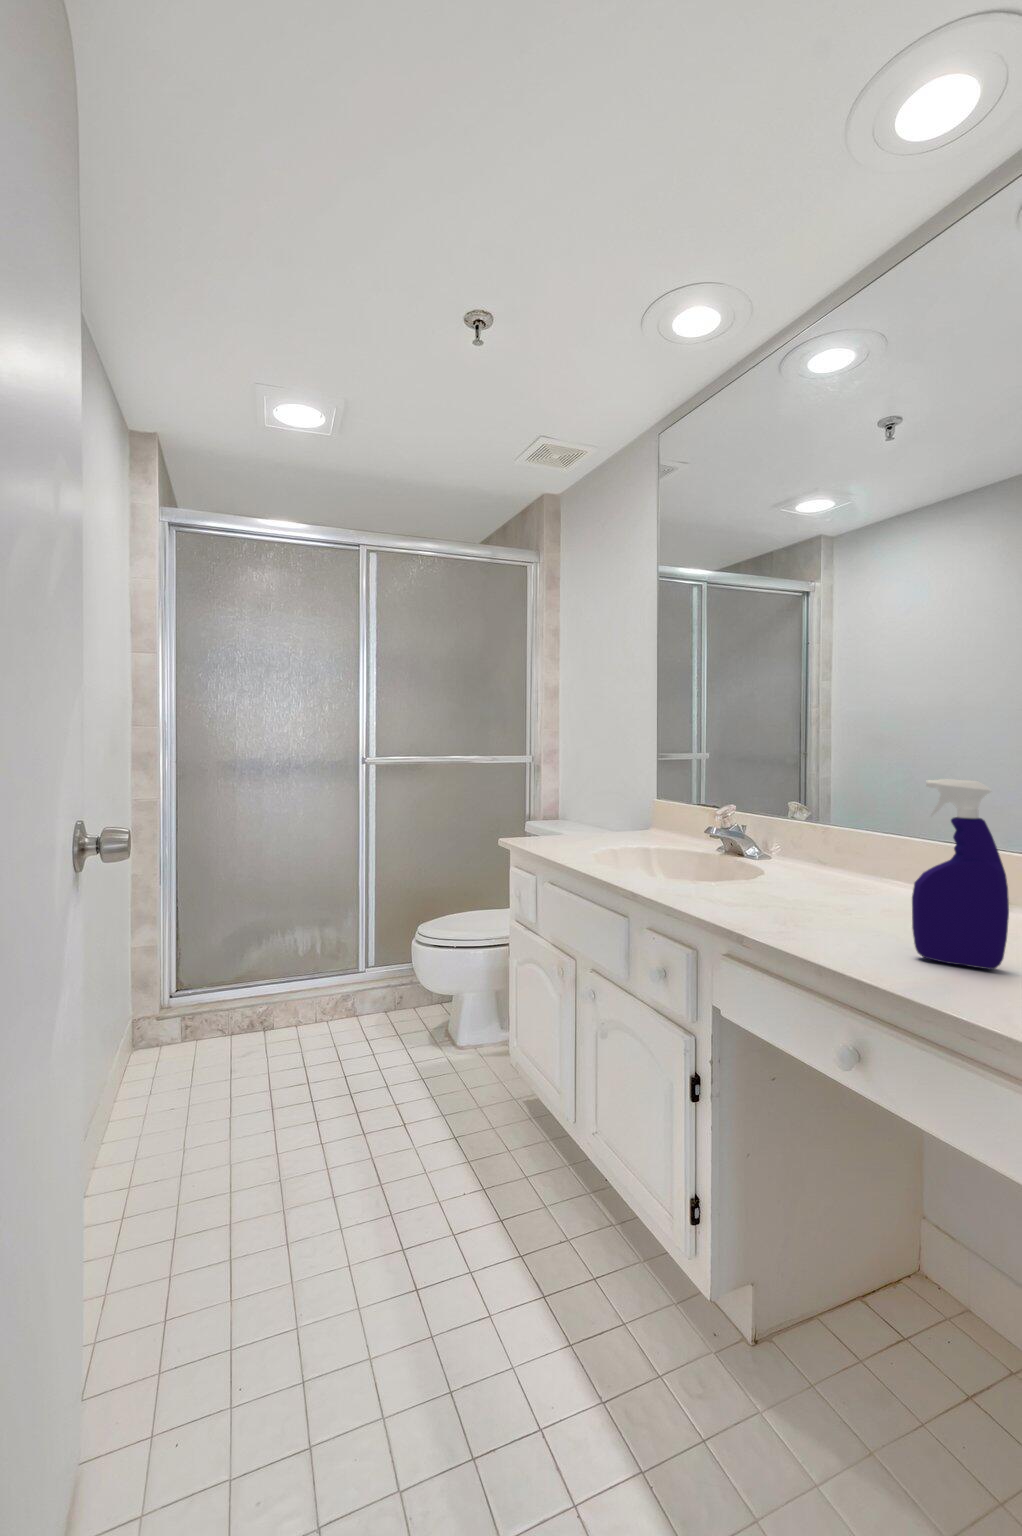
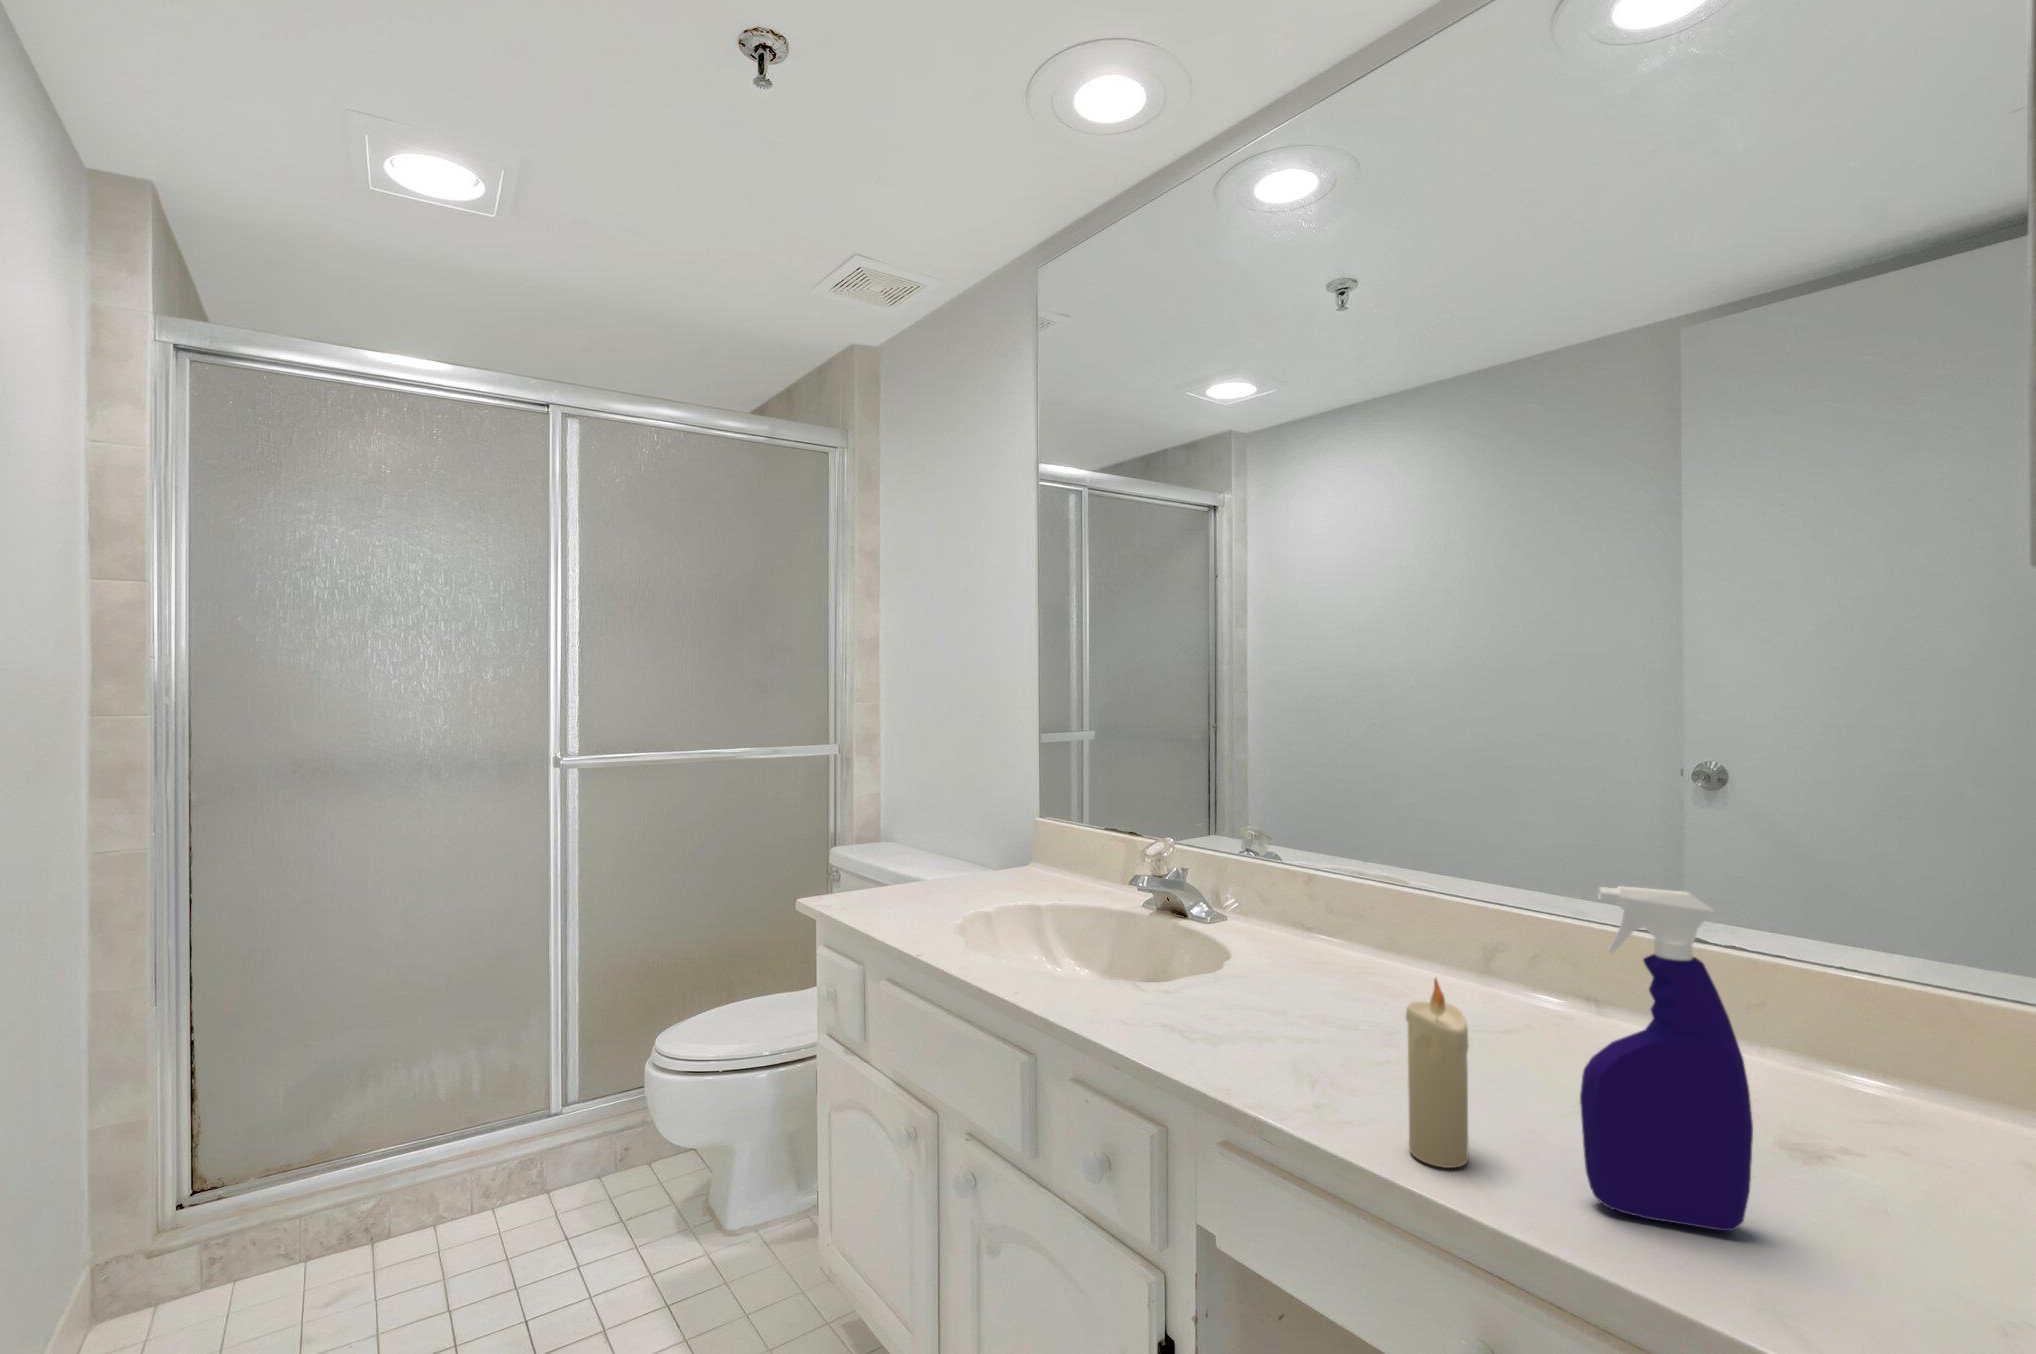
candle: none [821,838,856,942] -> present [1405,978,1469,1168]

